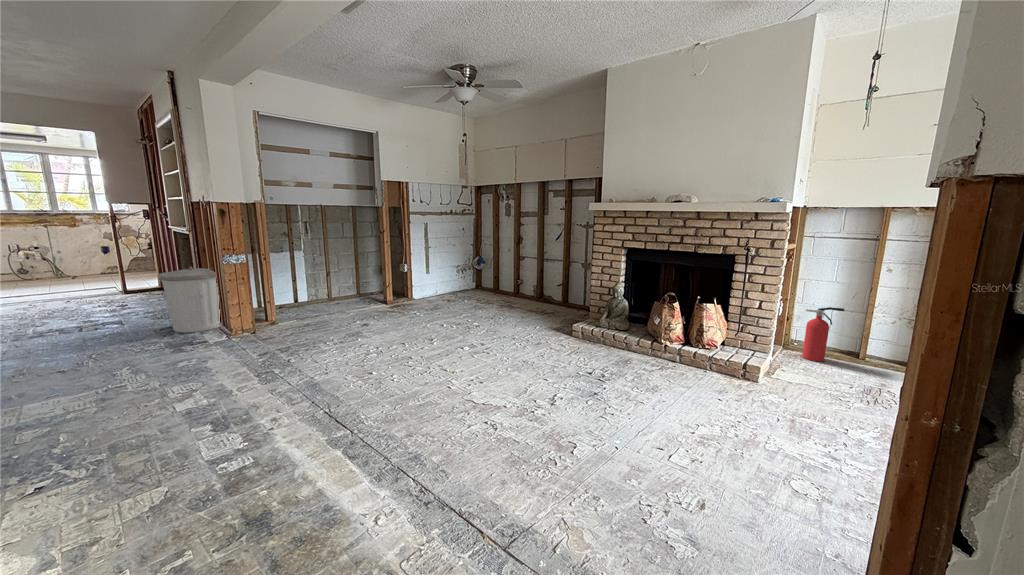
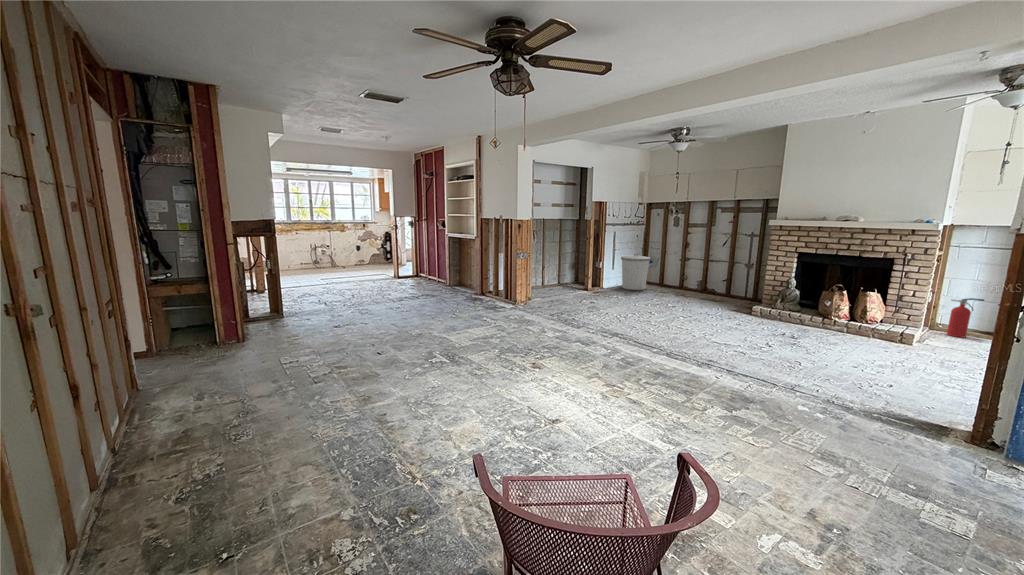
trash can: present [158,266,220,333] -> present [621,254,651,290]

